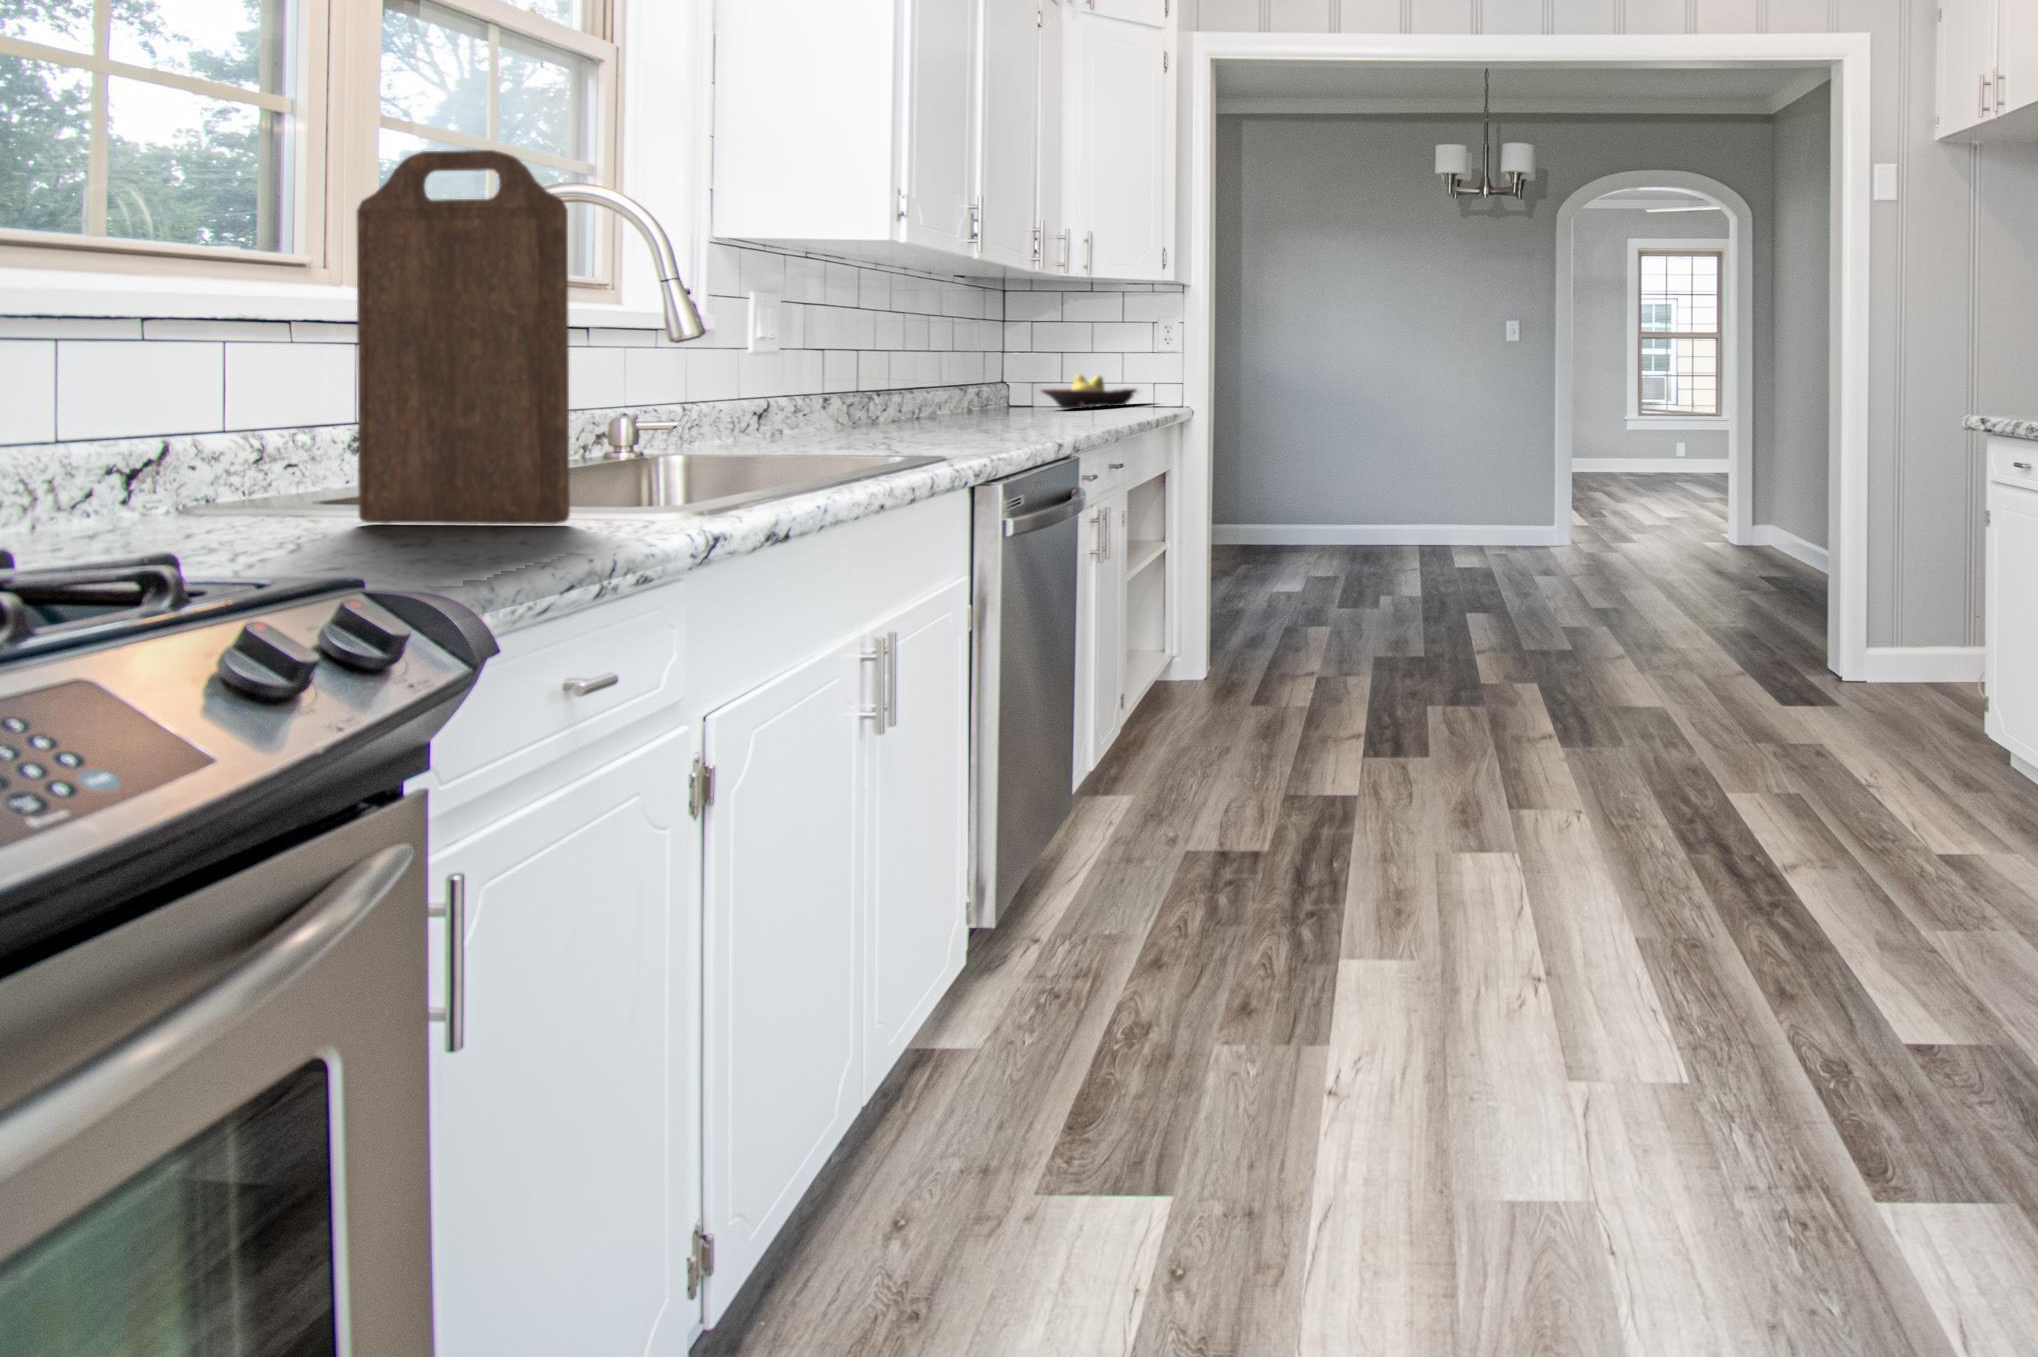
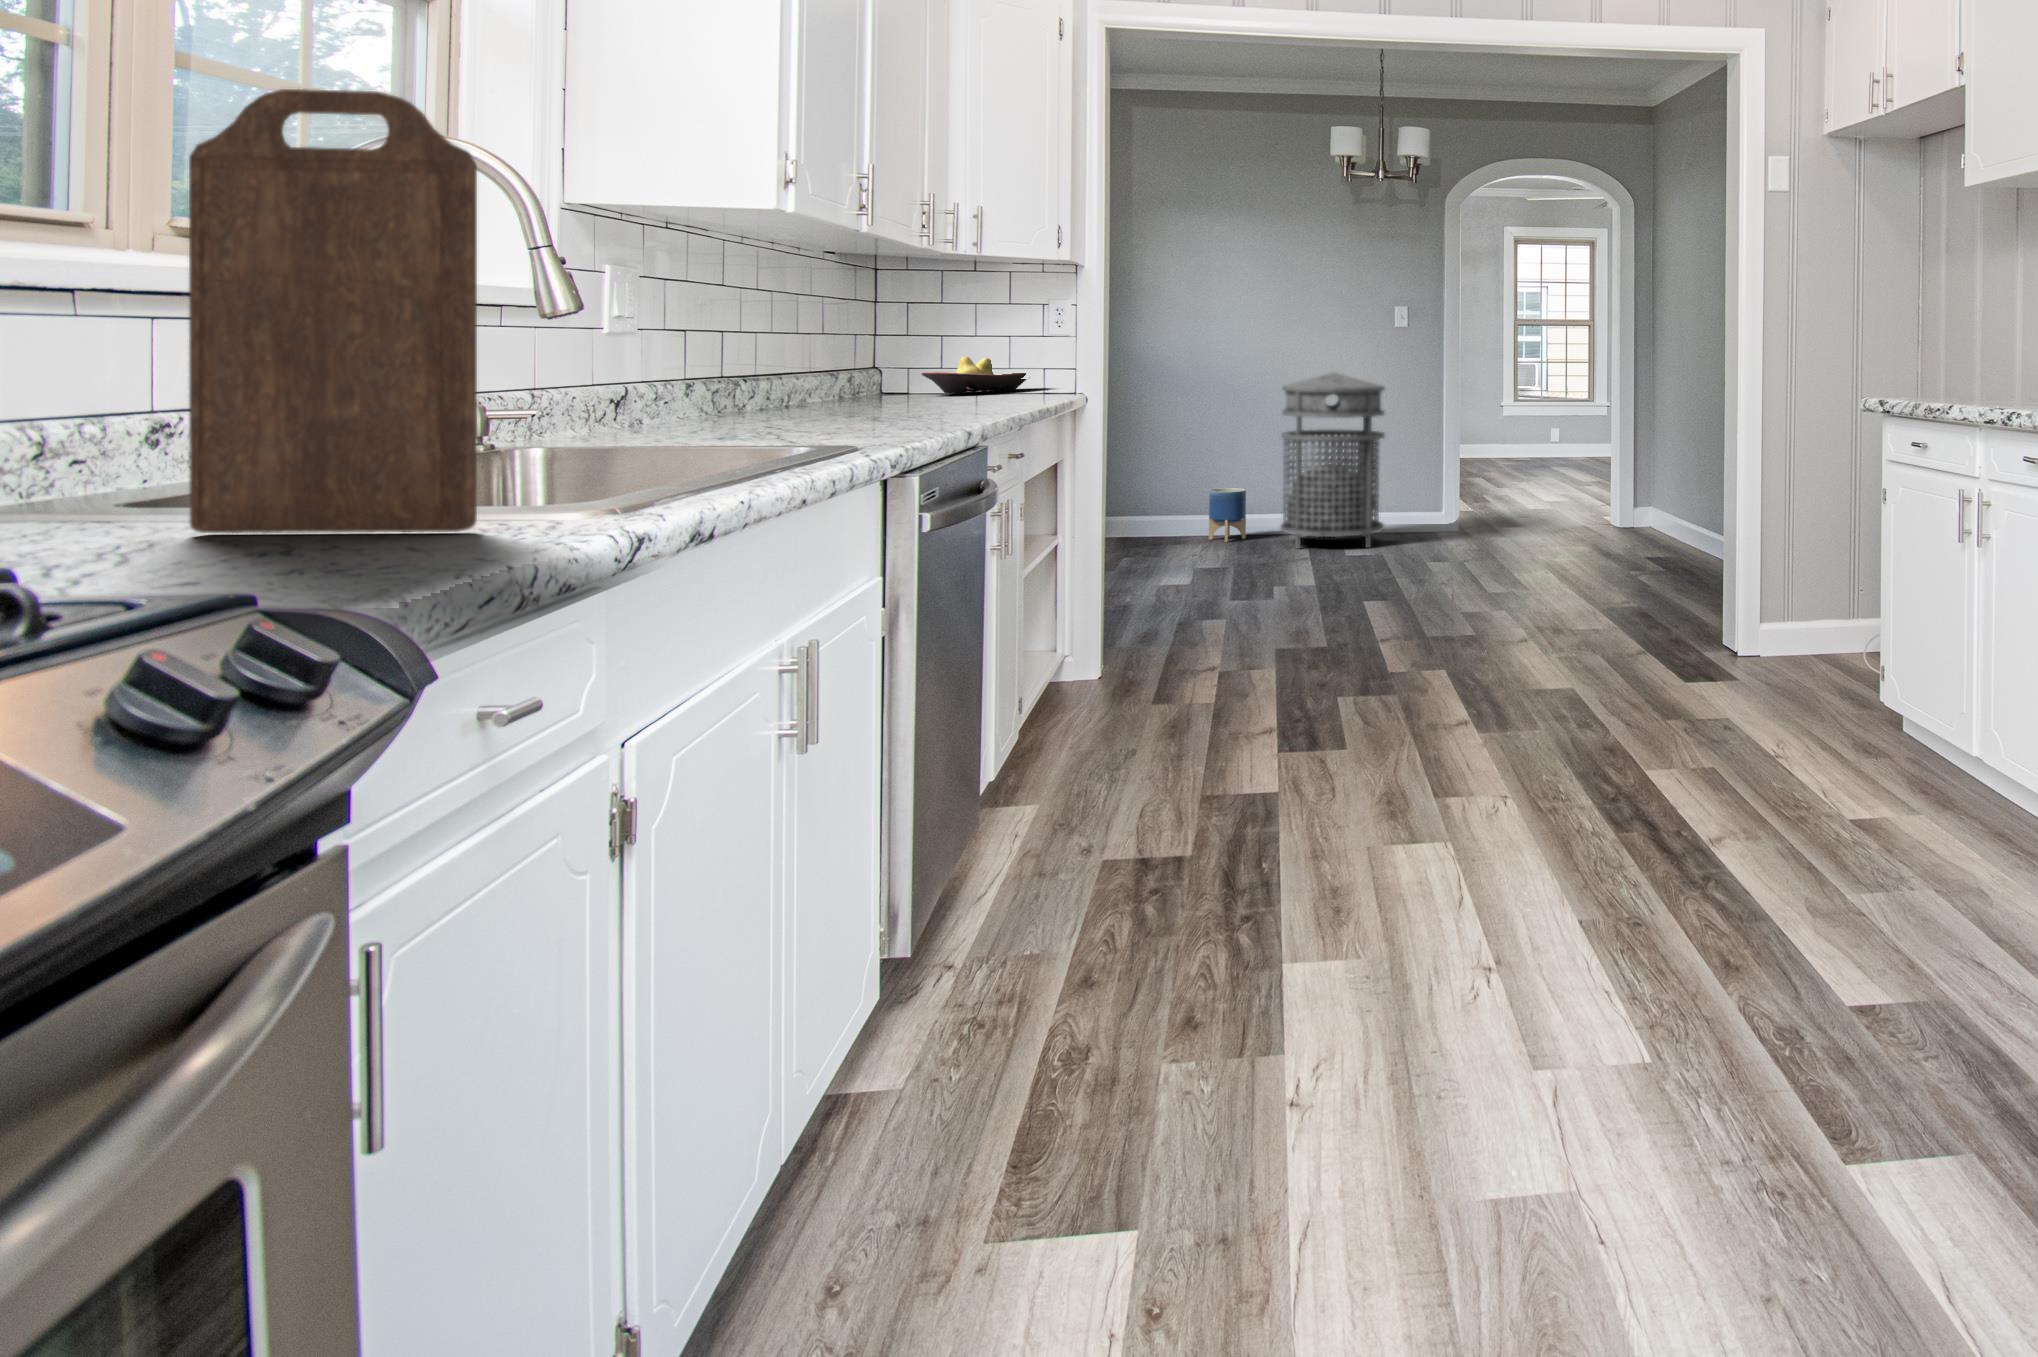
trash can: none [1390,386,1491,559] -> present [1280,372,1385,549]
planter: none [1323,500,1358,552] -> present [1209,488,1246,542]

